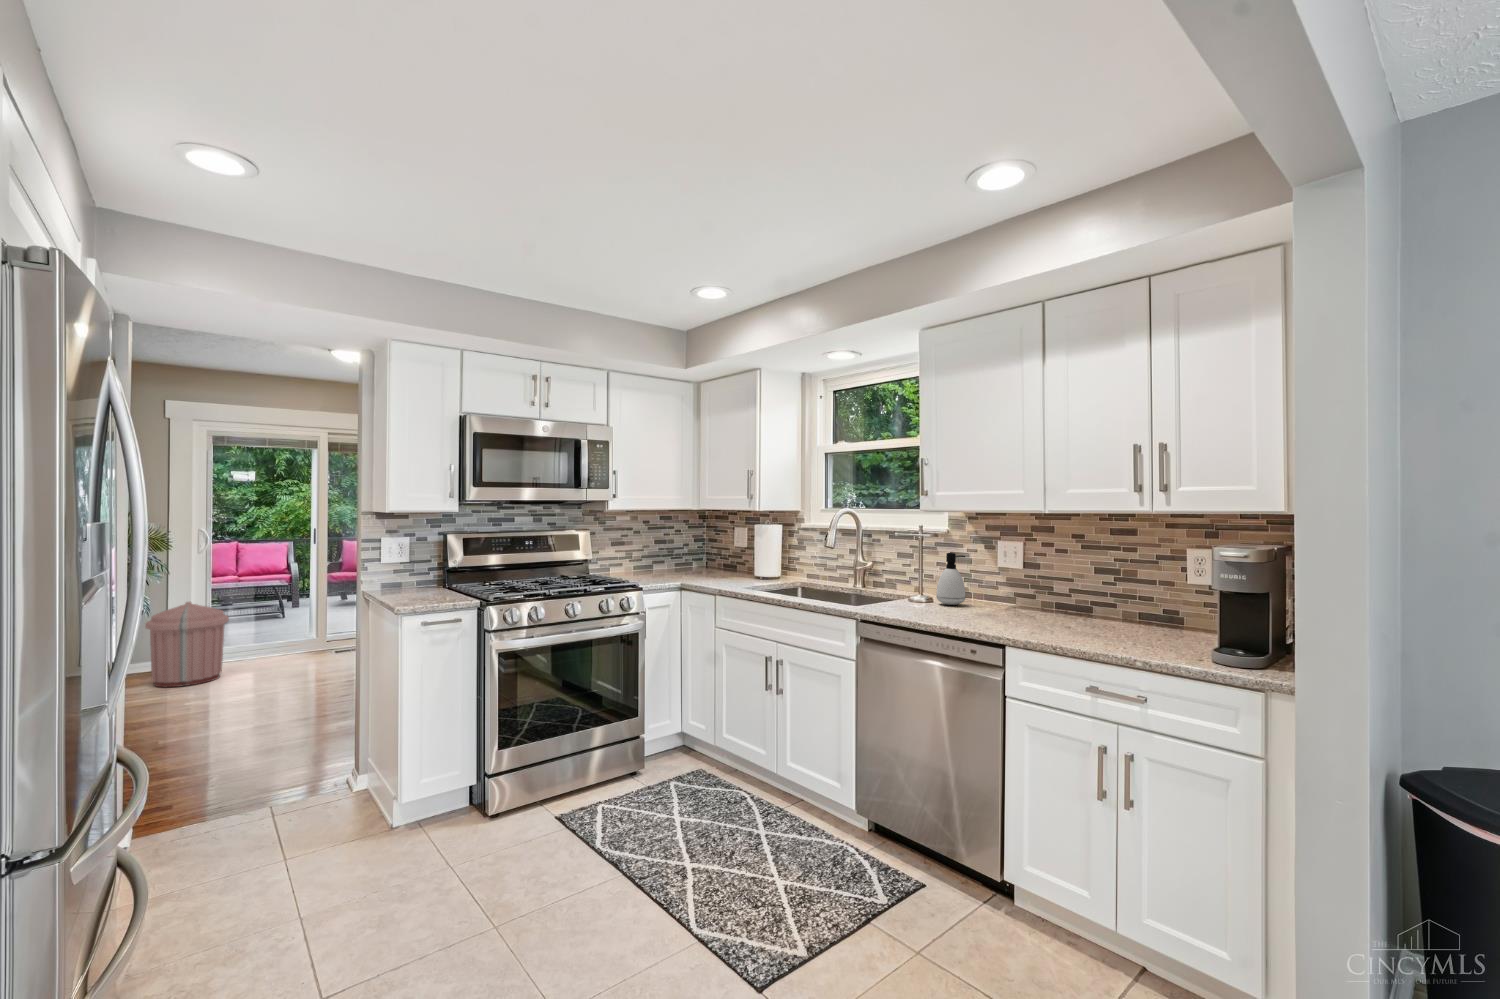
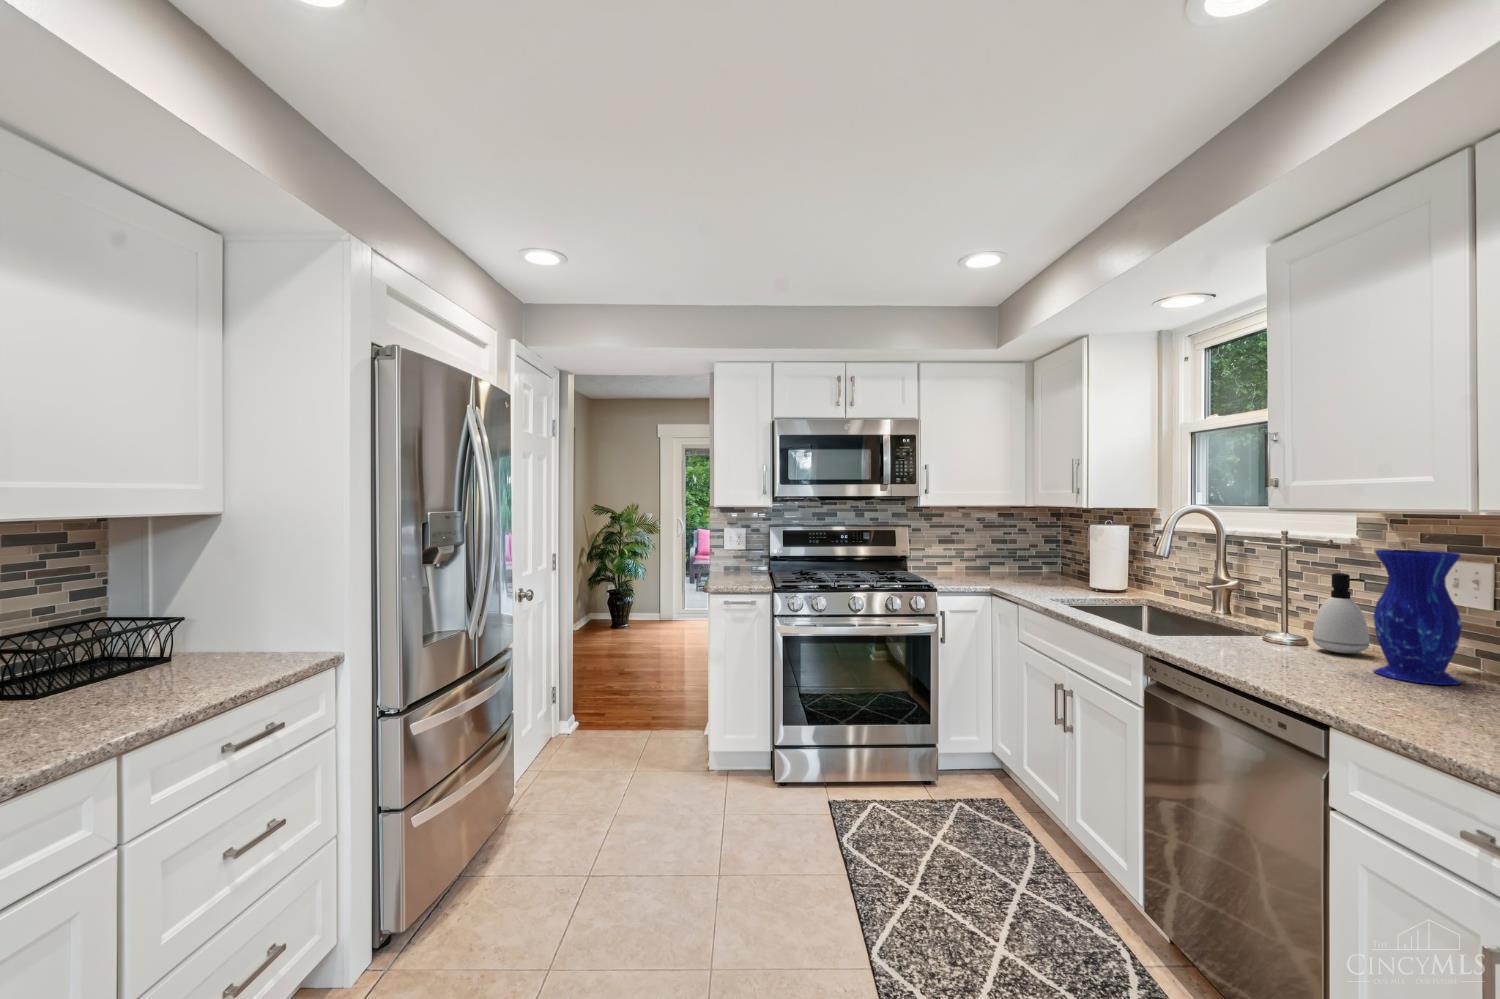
vase: none [980,536,1021,616] -> present [1373,550,1462,685]
trash can: present [145,602,229,687] -> none [640,573,688,634]

